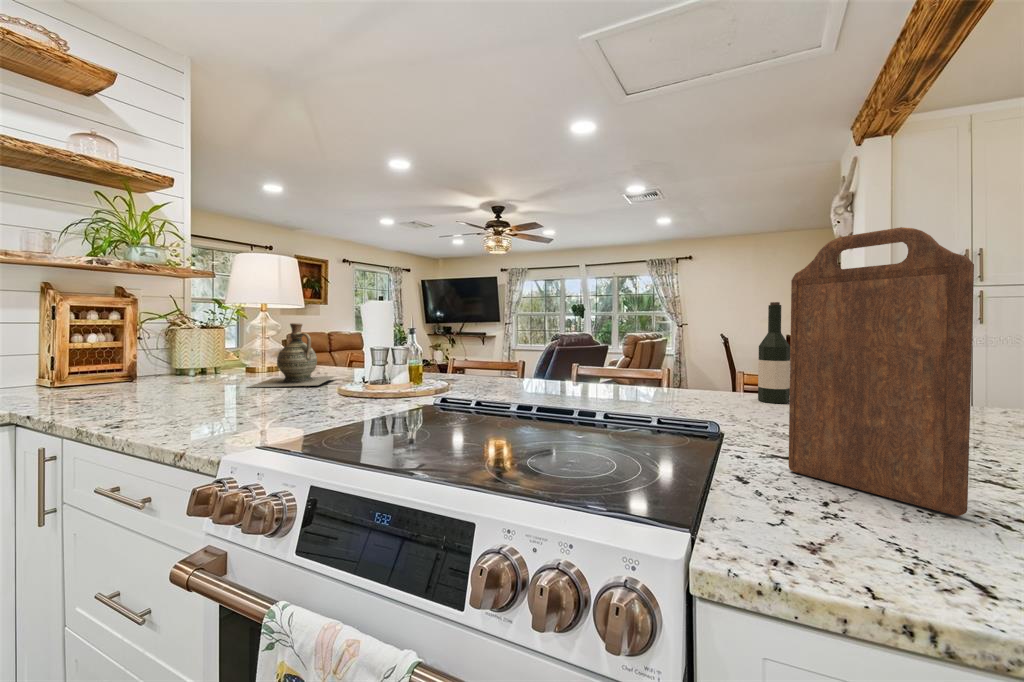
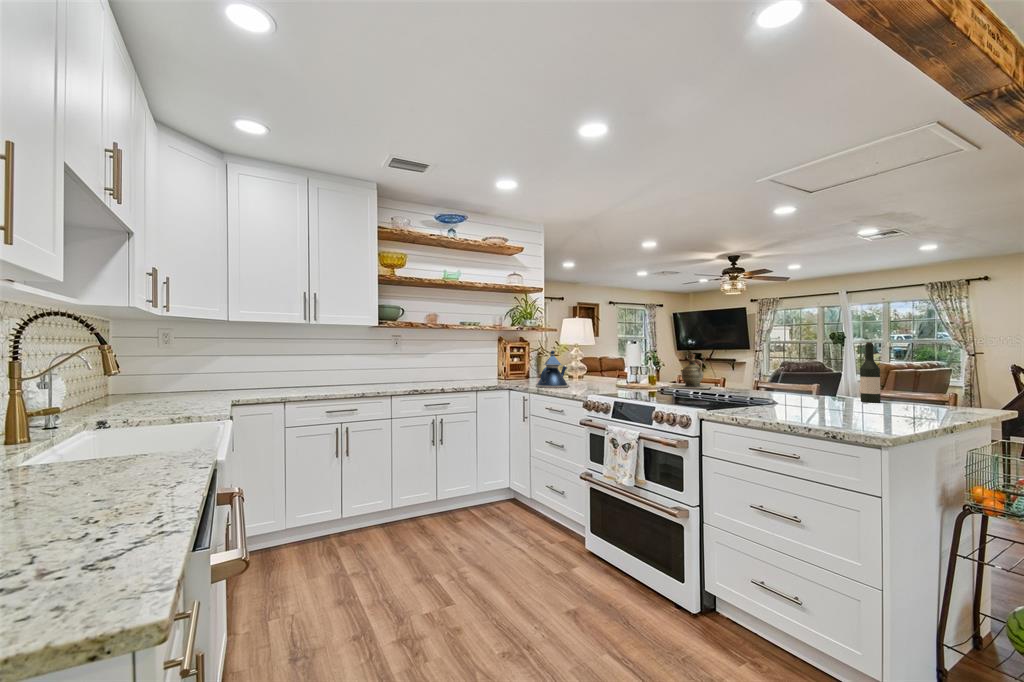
cutting board: present [789,227,974,516] -> none [782,326,816,417]
teapot: none [111,315,218,415] -> present [536,351,569,388]
ceramic jug: present [249,323,335,387] -> present [670,354,711,389]

